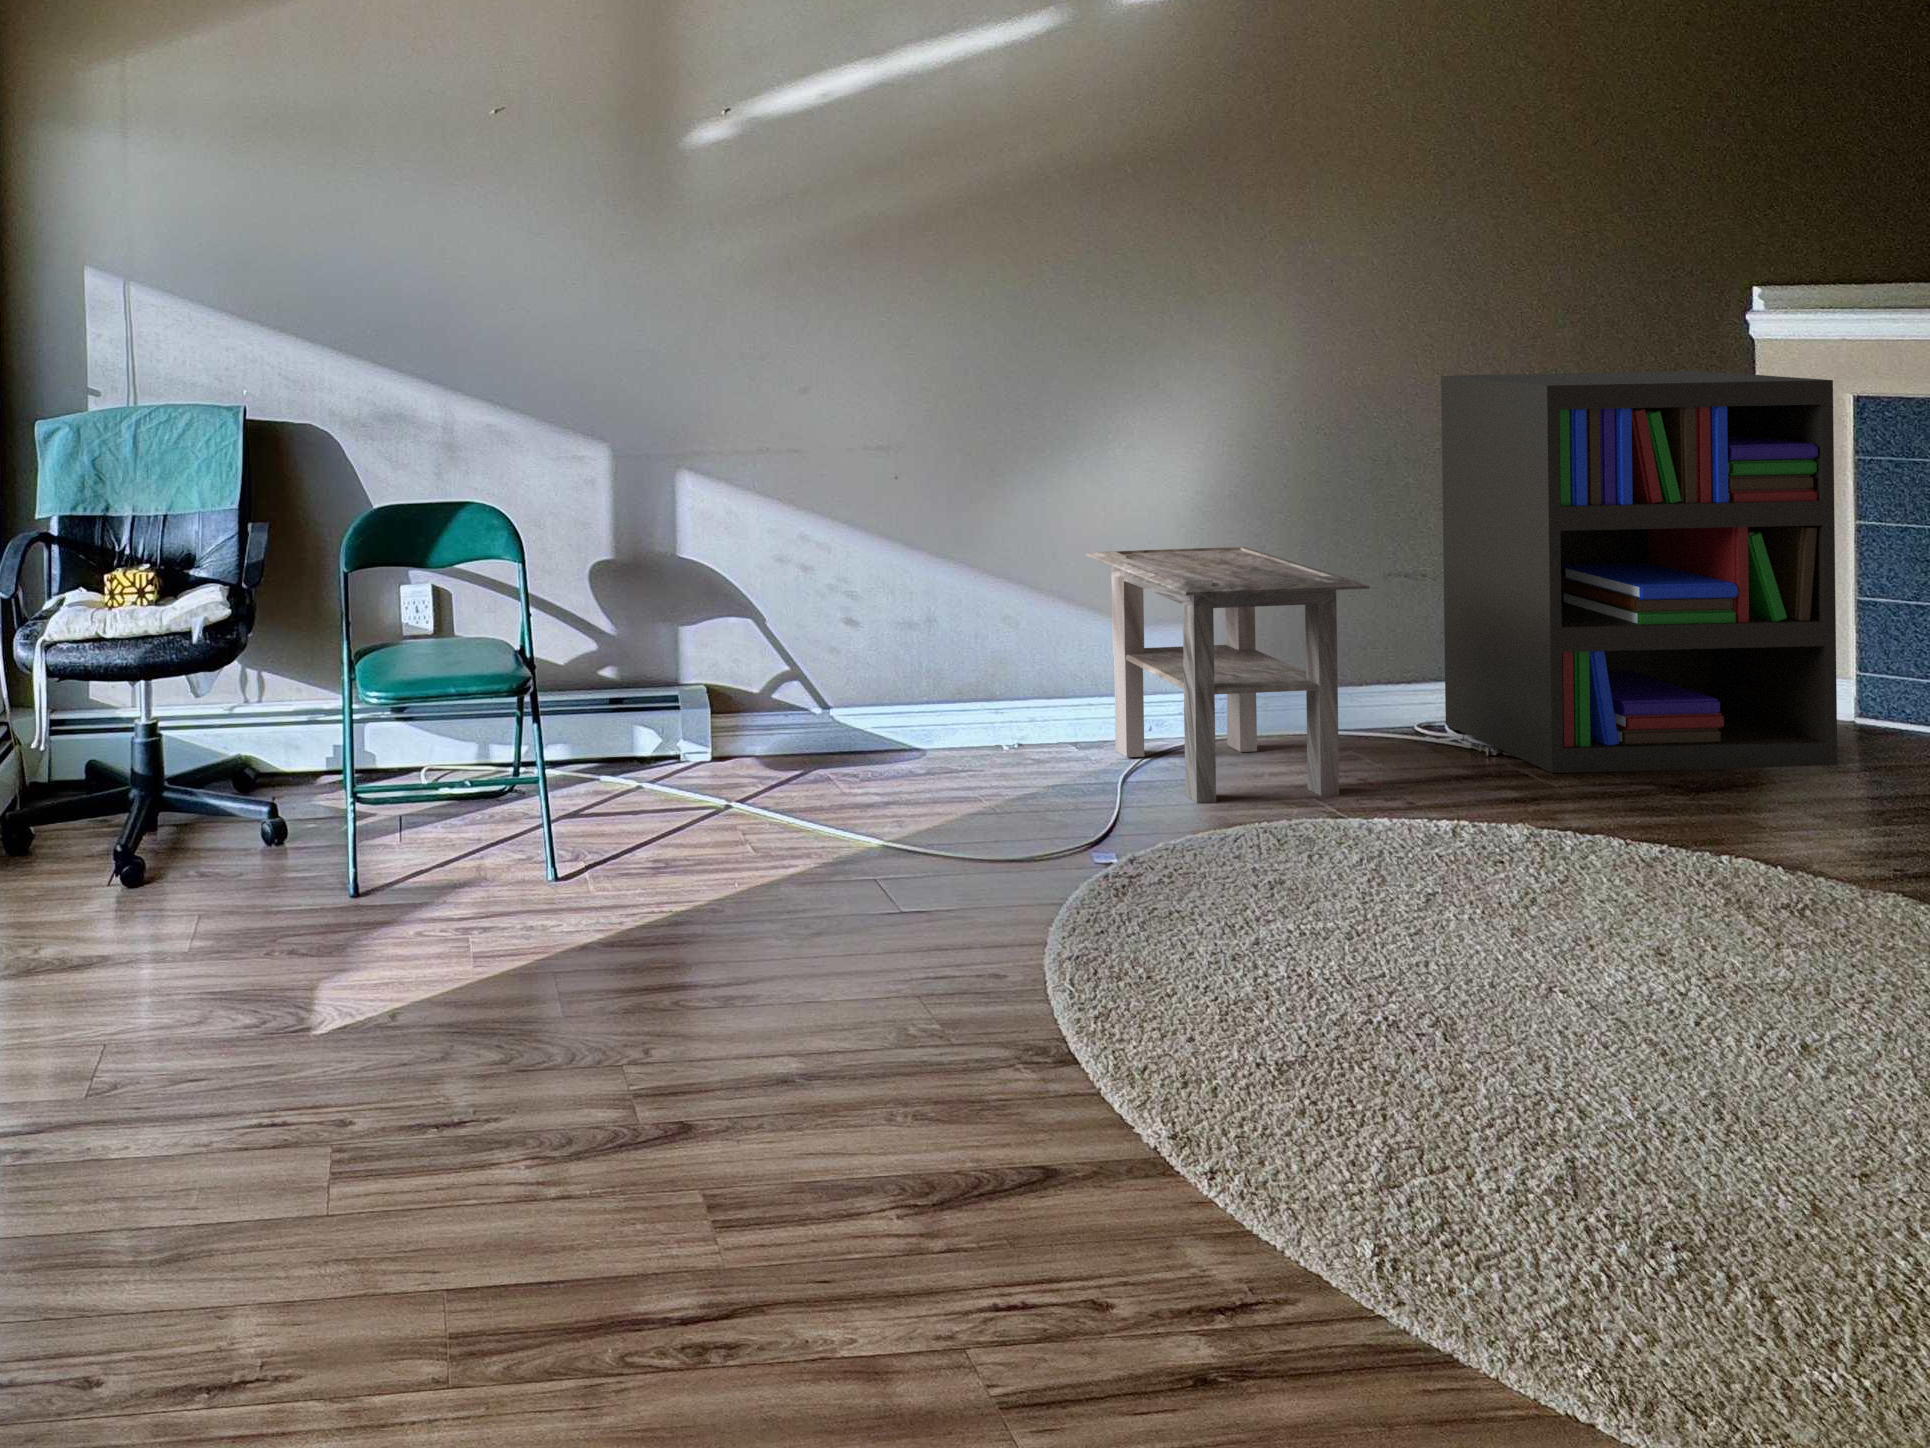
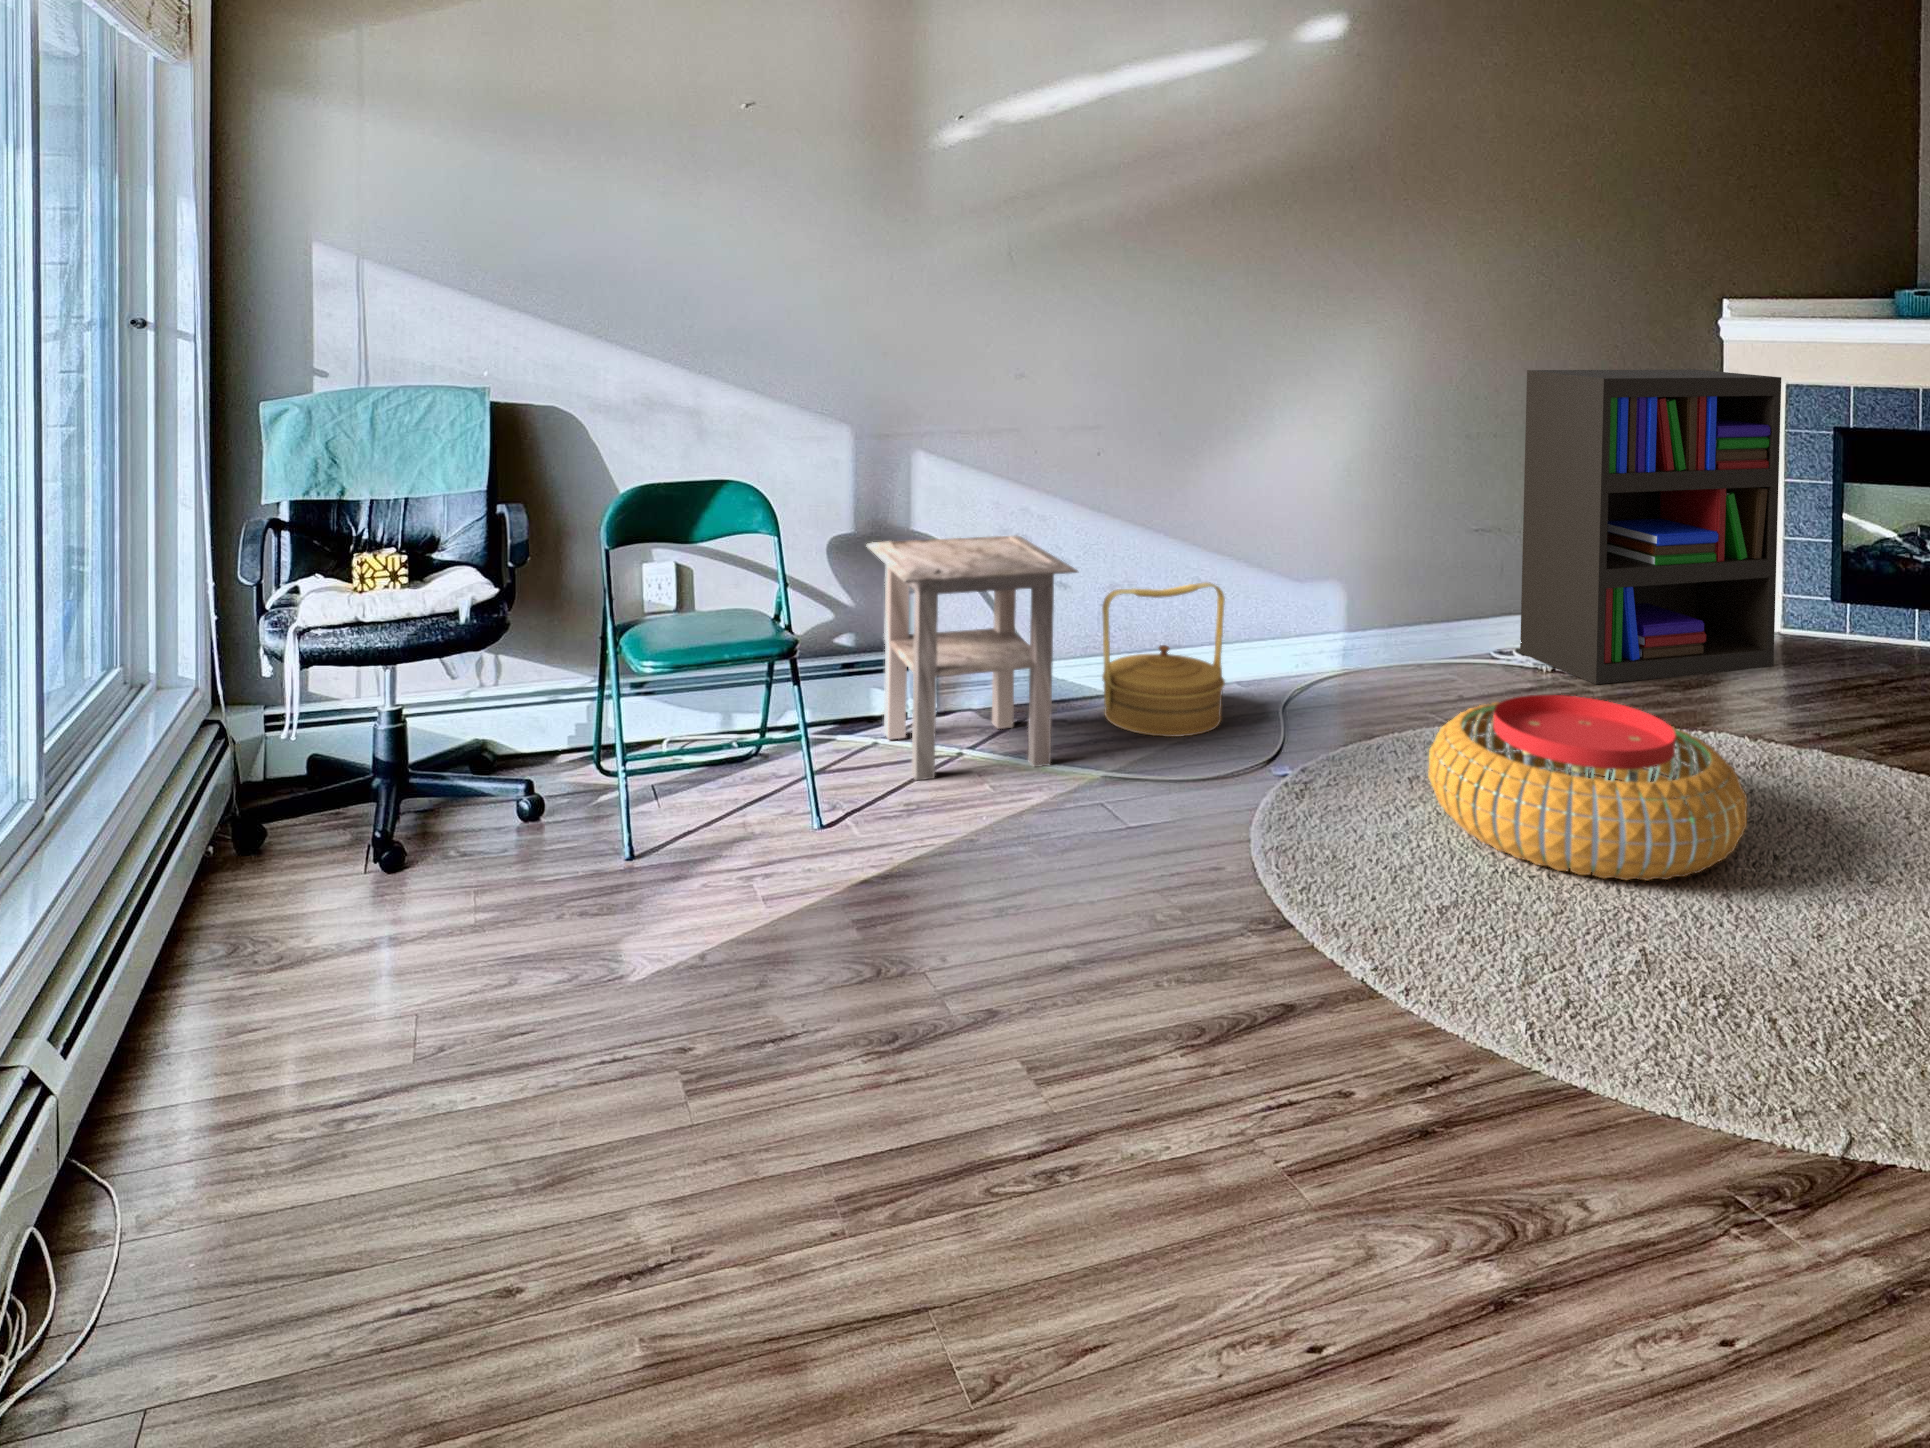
side table: present [1086,547,1370,803] -> present [867,535,1078,780]
woven basket: none [883,625,1035,802] -> present [1102,582,1225,737]
pouf: none [1280,791,1762,1061] -> present [1428,695,1748,881]

